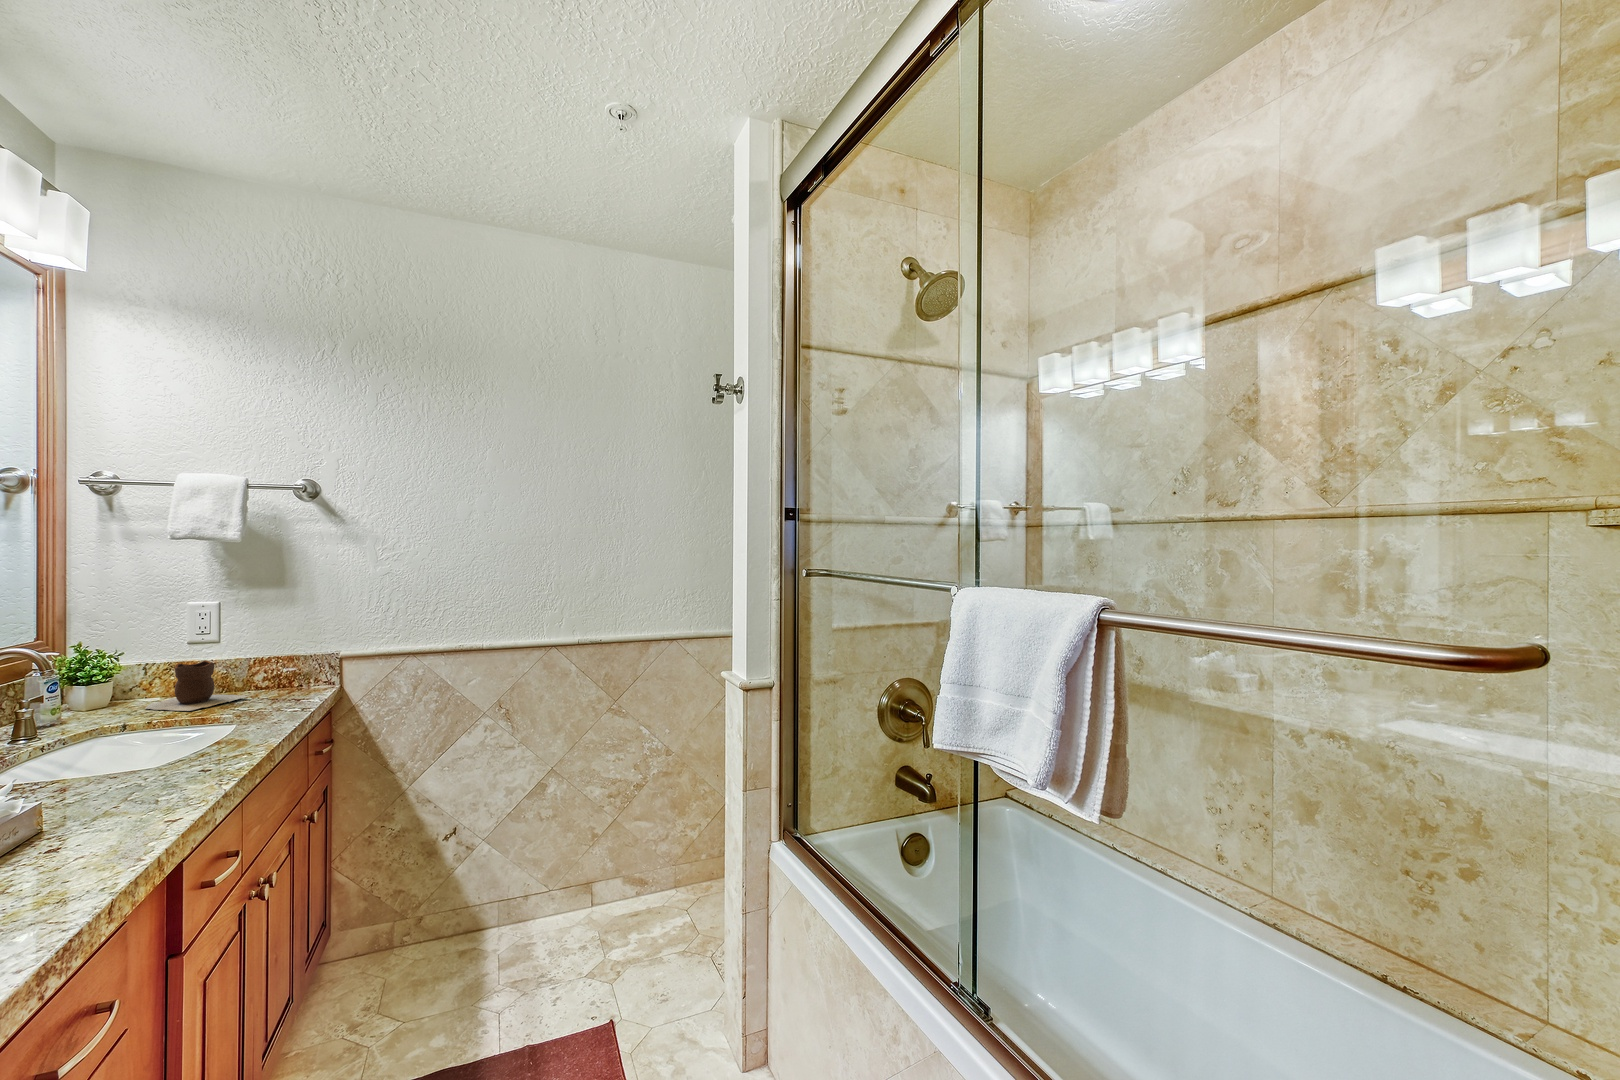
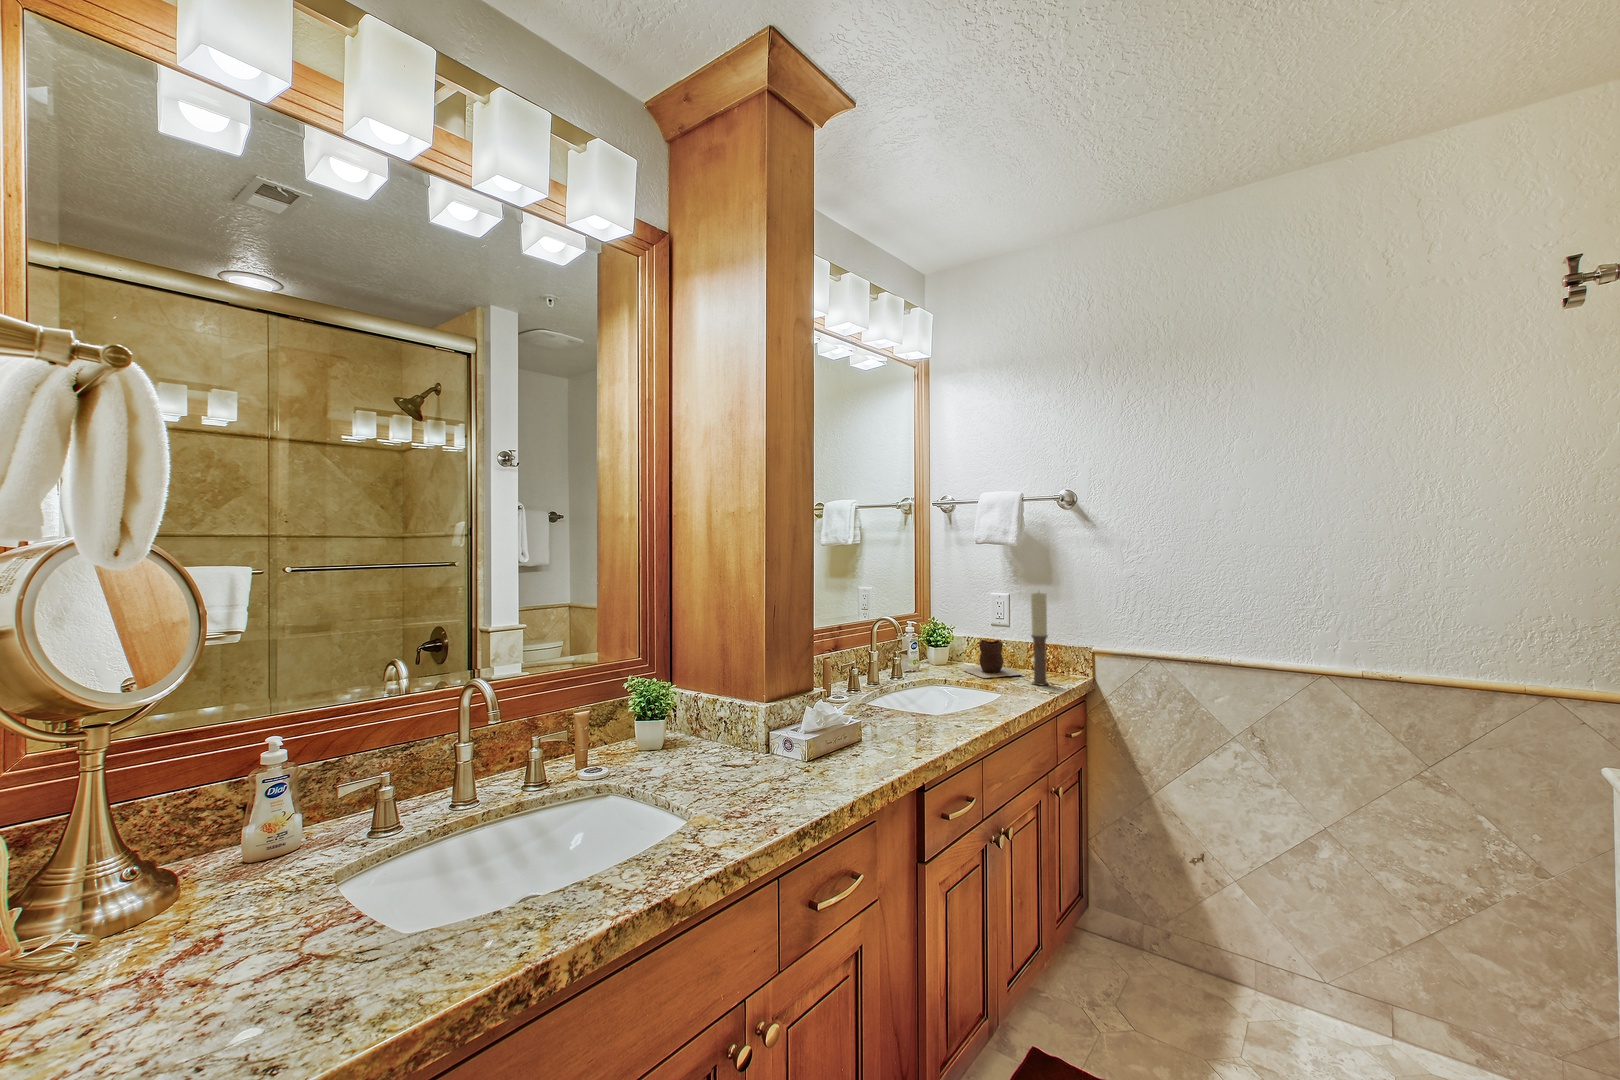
candle: none [267,594,291,704] -> present [1031,592,1048,685]

